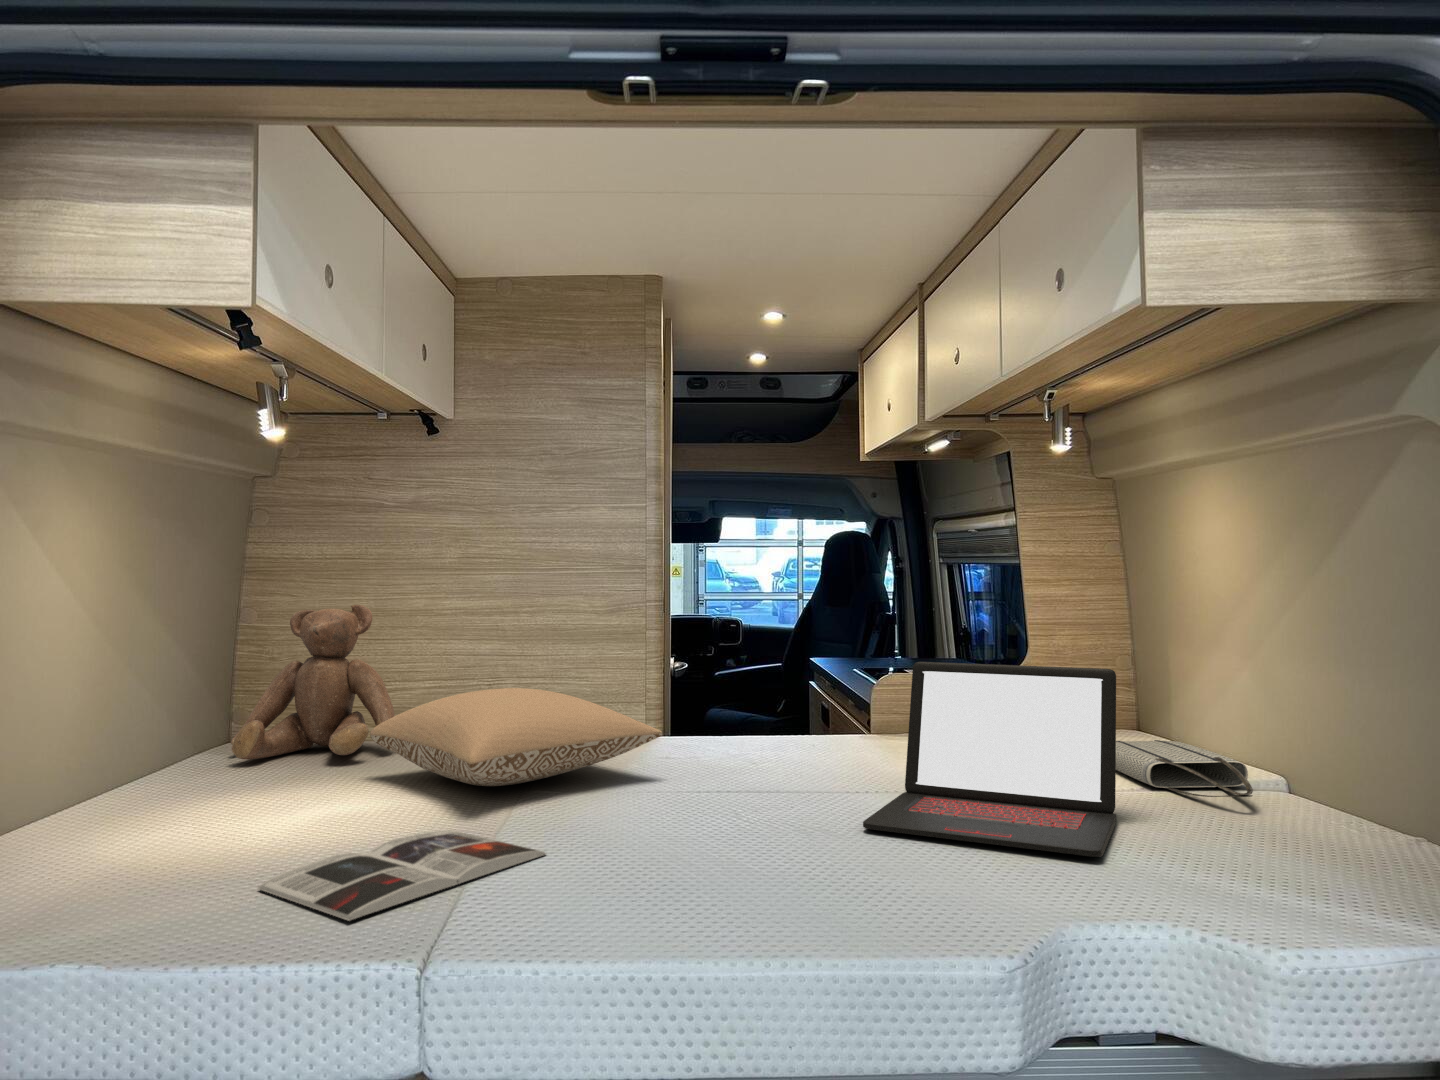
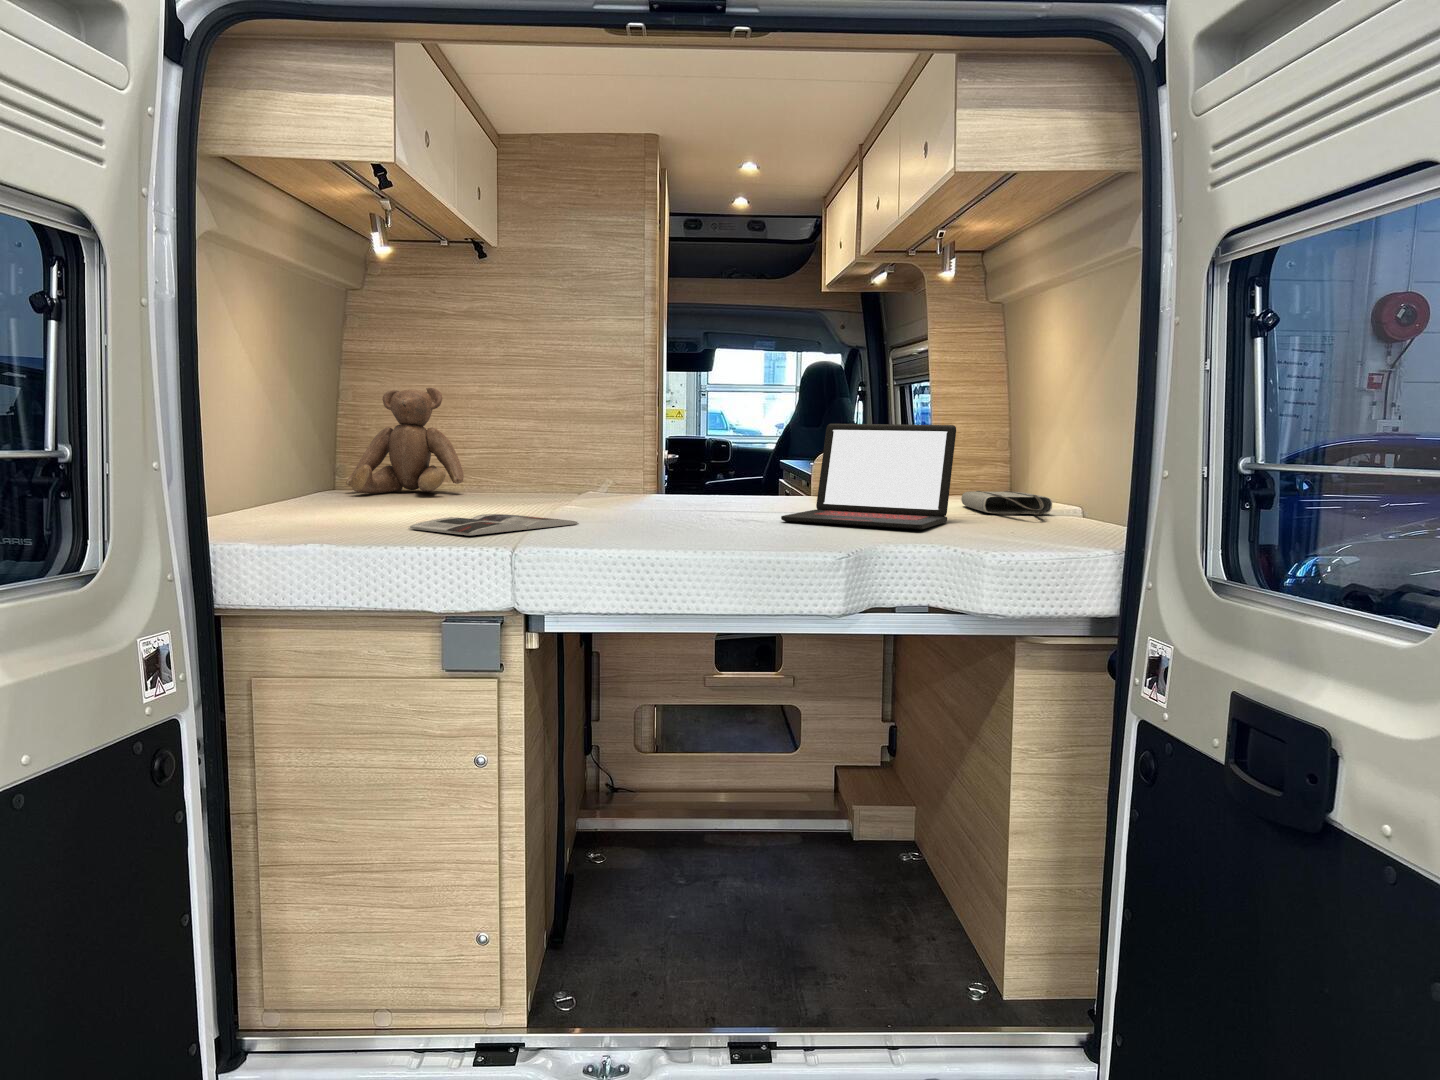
pillow: present [370,688,662,786] -> none [451,442,654,503]

